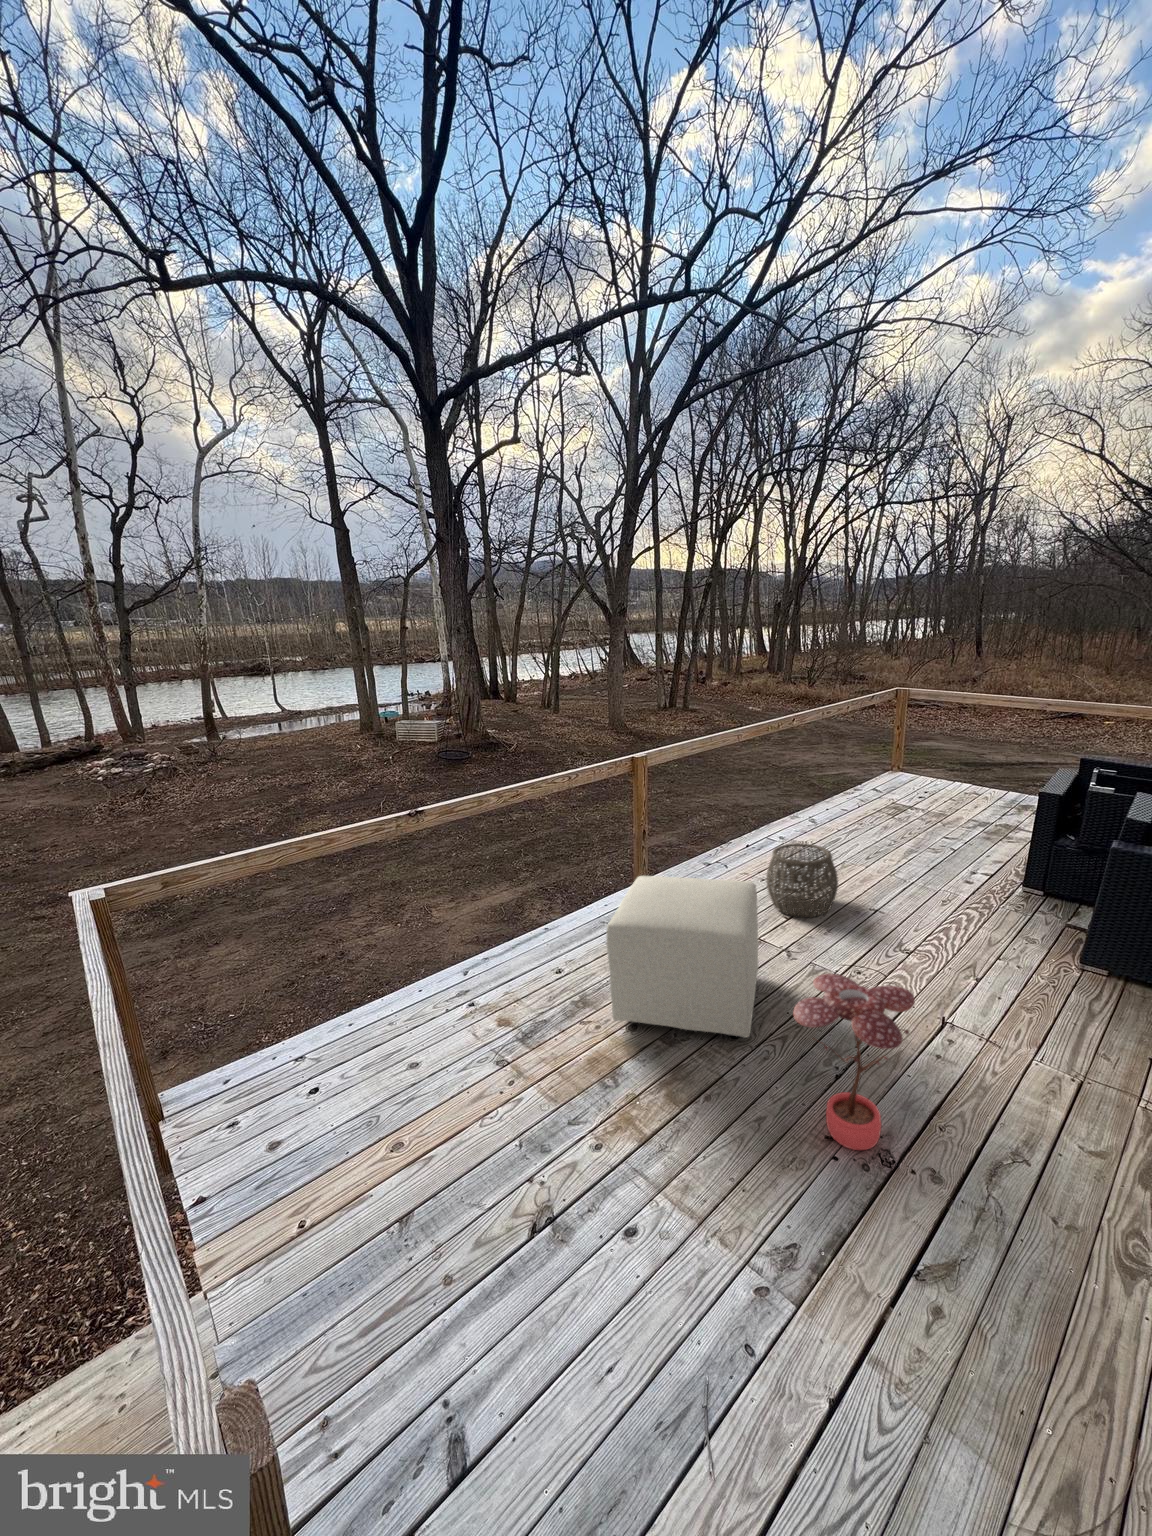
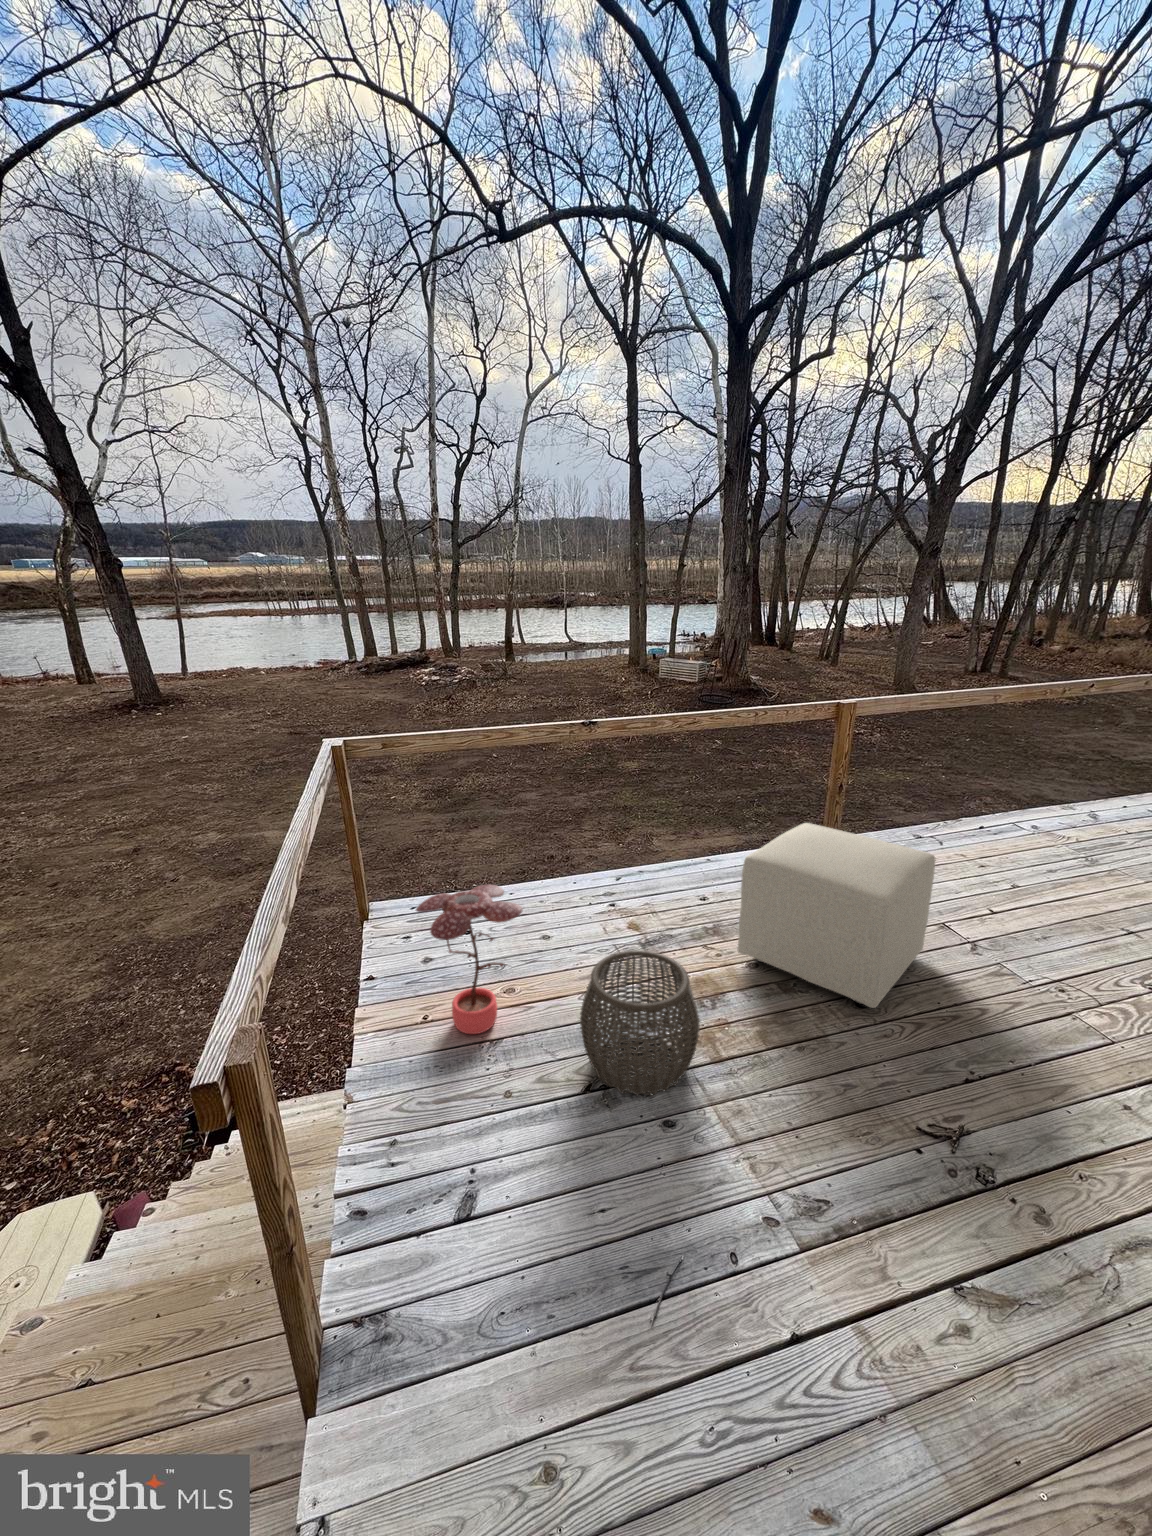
woven basket: present [766,843,838,917] -> present [580,950,700,1095]
potted plant: present [793,973,915,1150] -> present [416,884,523,1034]

